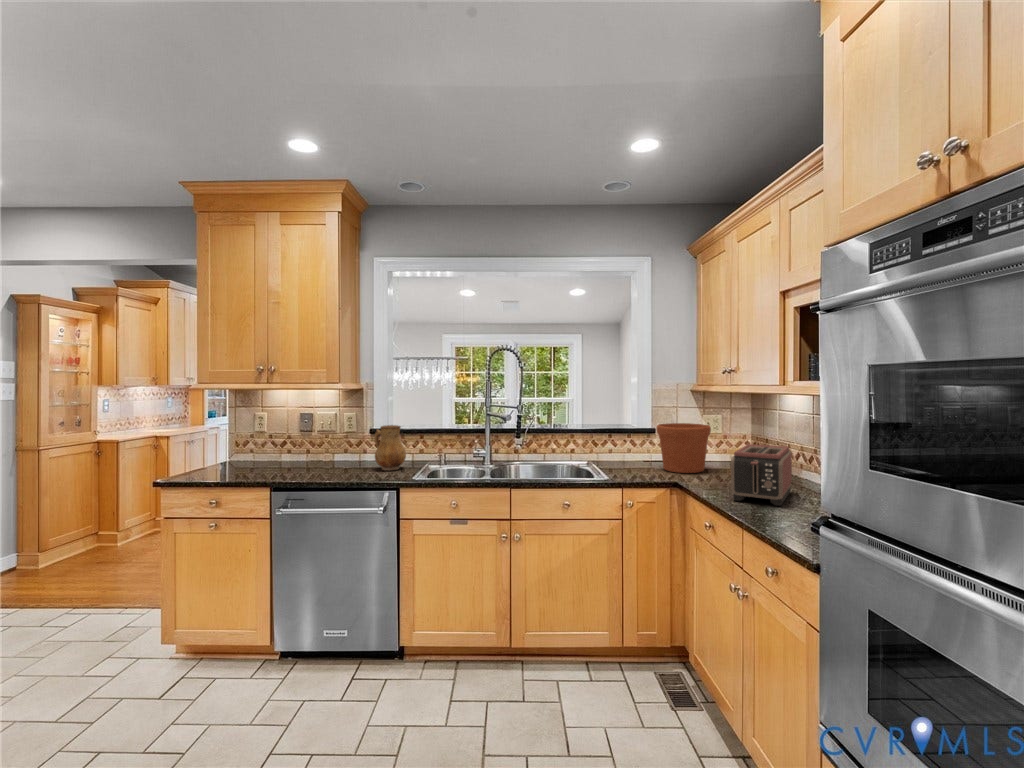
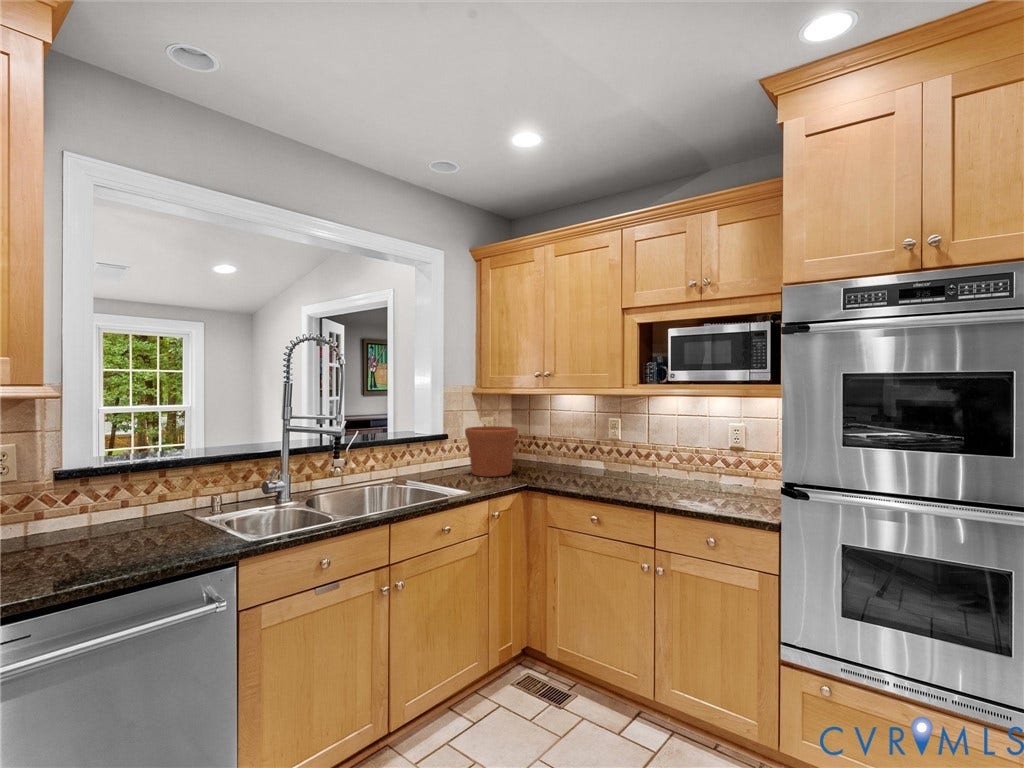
ceramic pitcher: present [375,425,406,470] -> none [87,455,163,538]
toaster: present [731,444,792,506] -> none [577,439,638,490]

